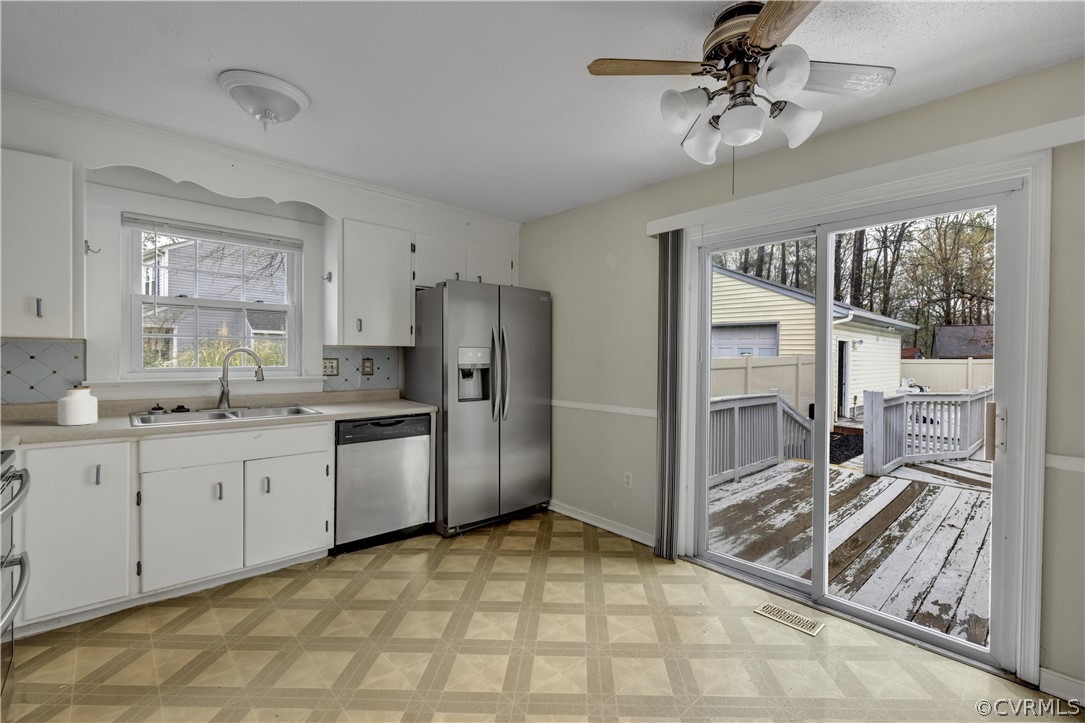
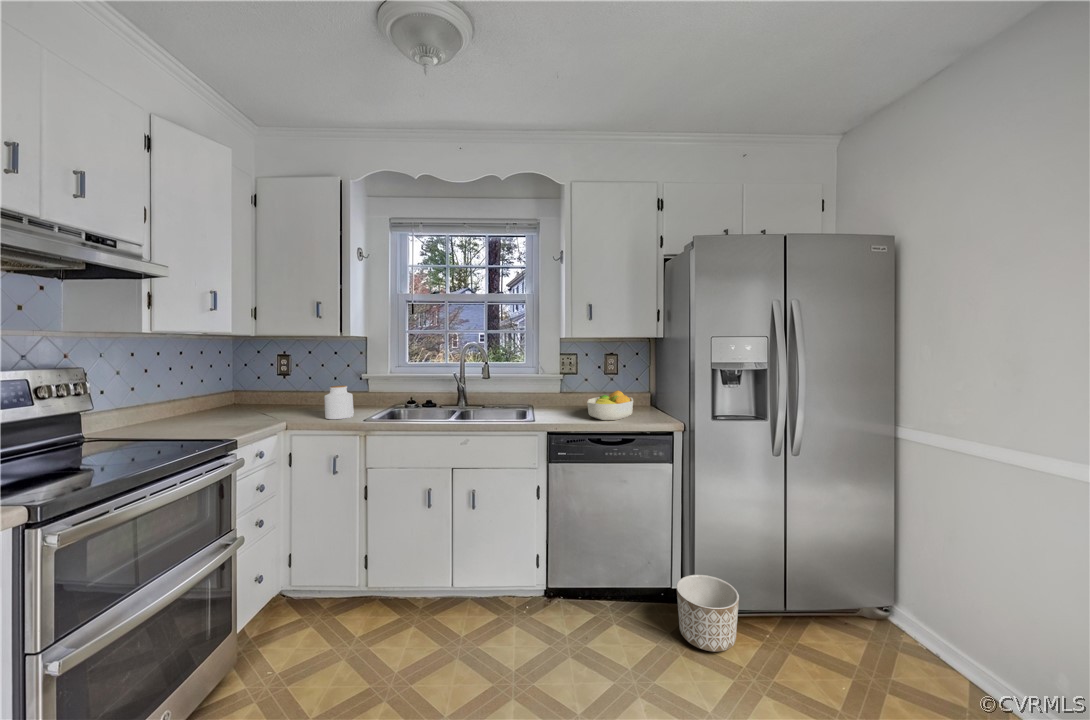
fruit bowl: none [359,387,398,409] -> present [587,390,633,420]
planter: none [440,507,479,549] -> present [677,575,739,652]

